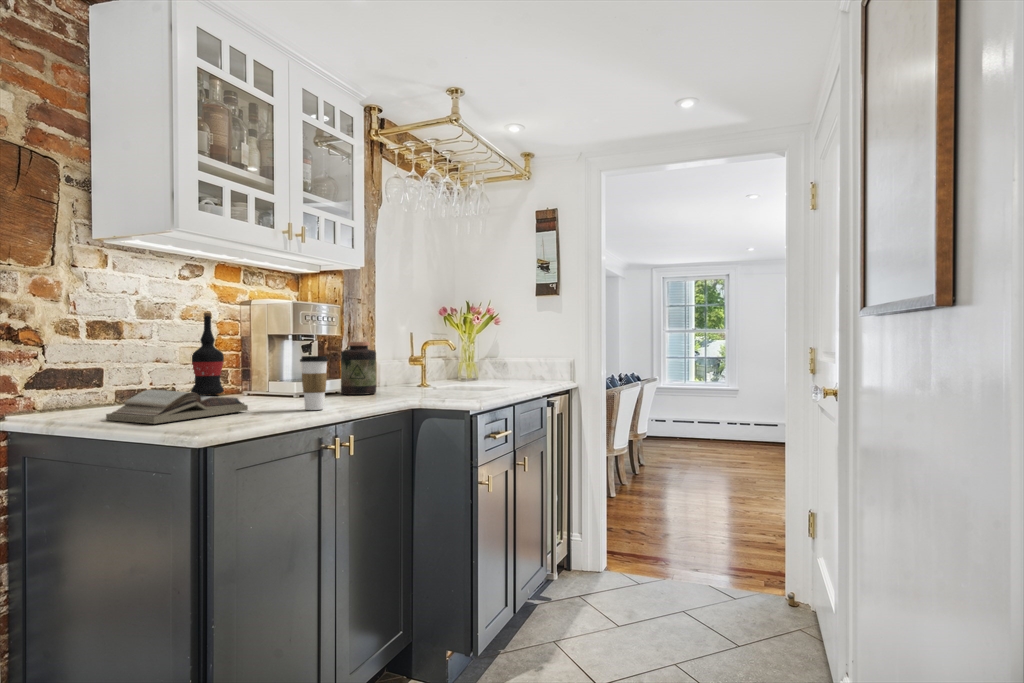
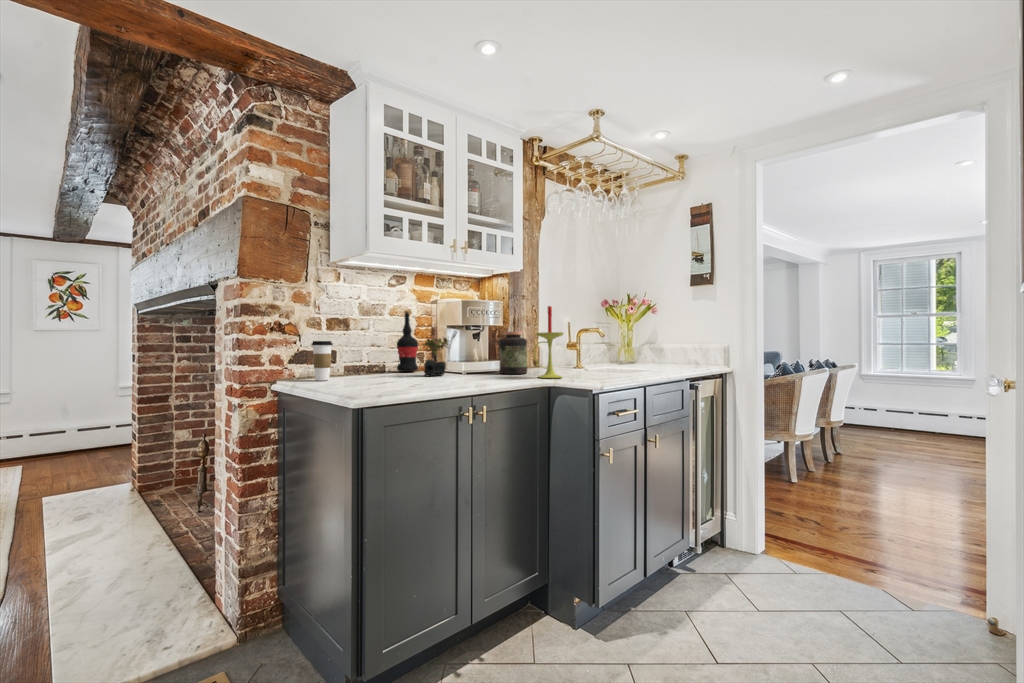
candle: none [395,310,430,399] -> present [534,306,563,378]
succulent plant: none [242,347,280,402] -> present [423,338,449,376]
coffee cup: present [300,356,329,410] -> present [311,341,333,381]
book: present [106,390,248,424] -> none [328,365,417,387]

